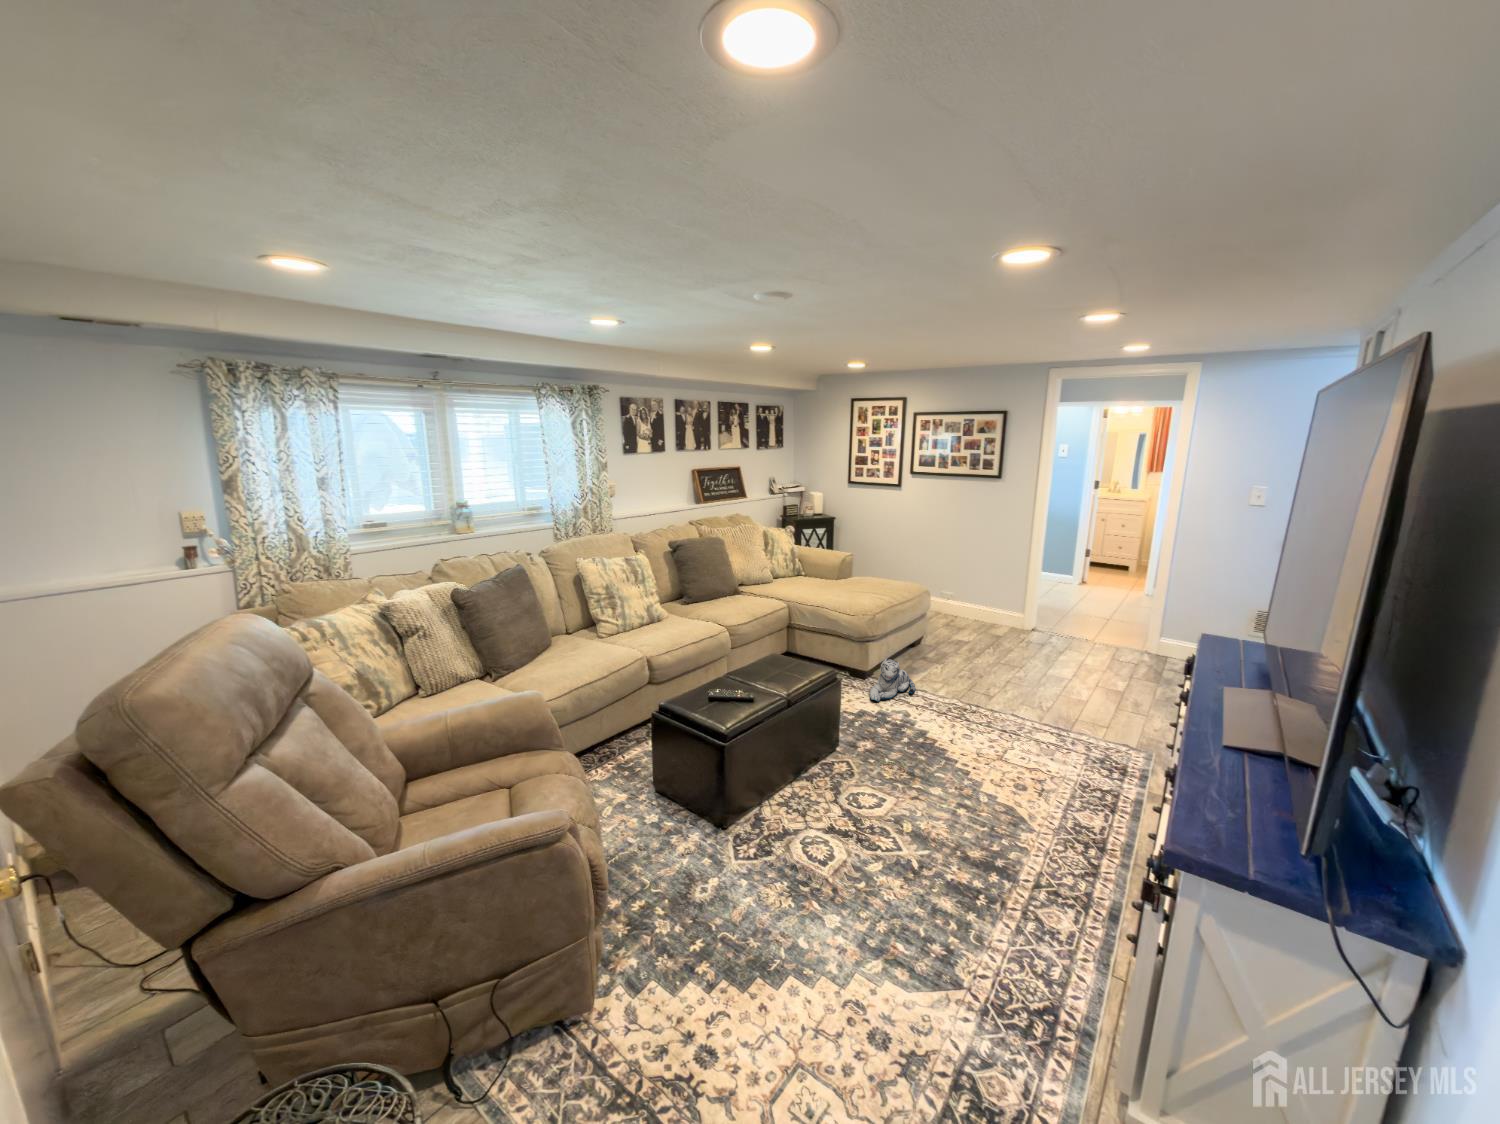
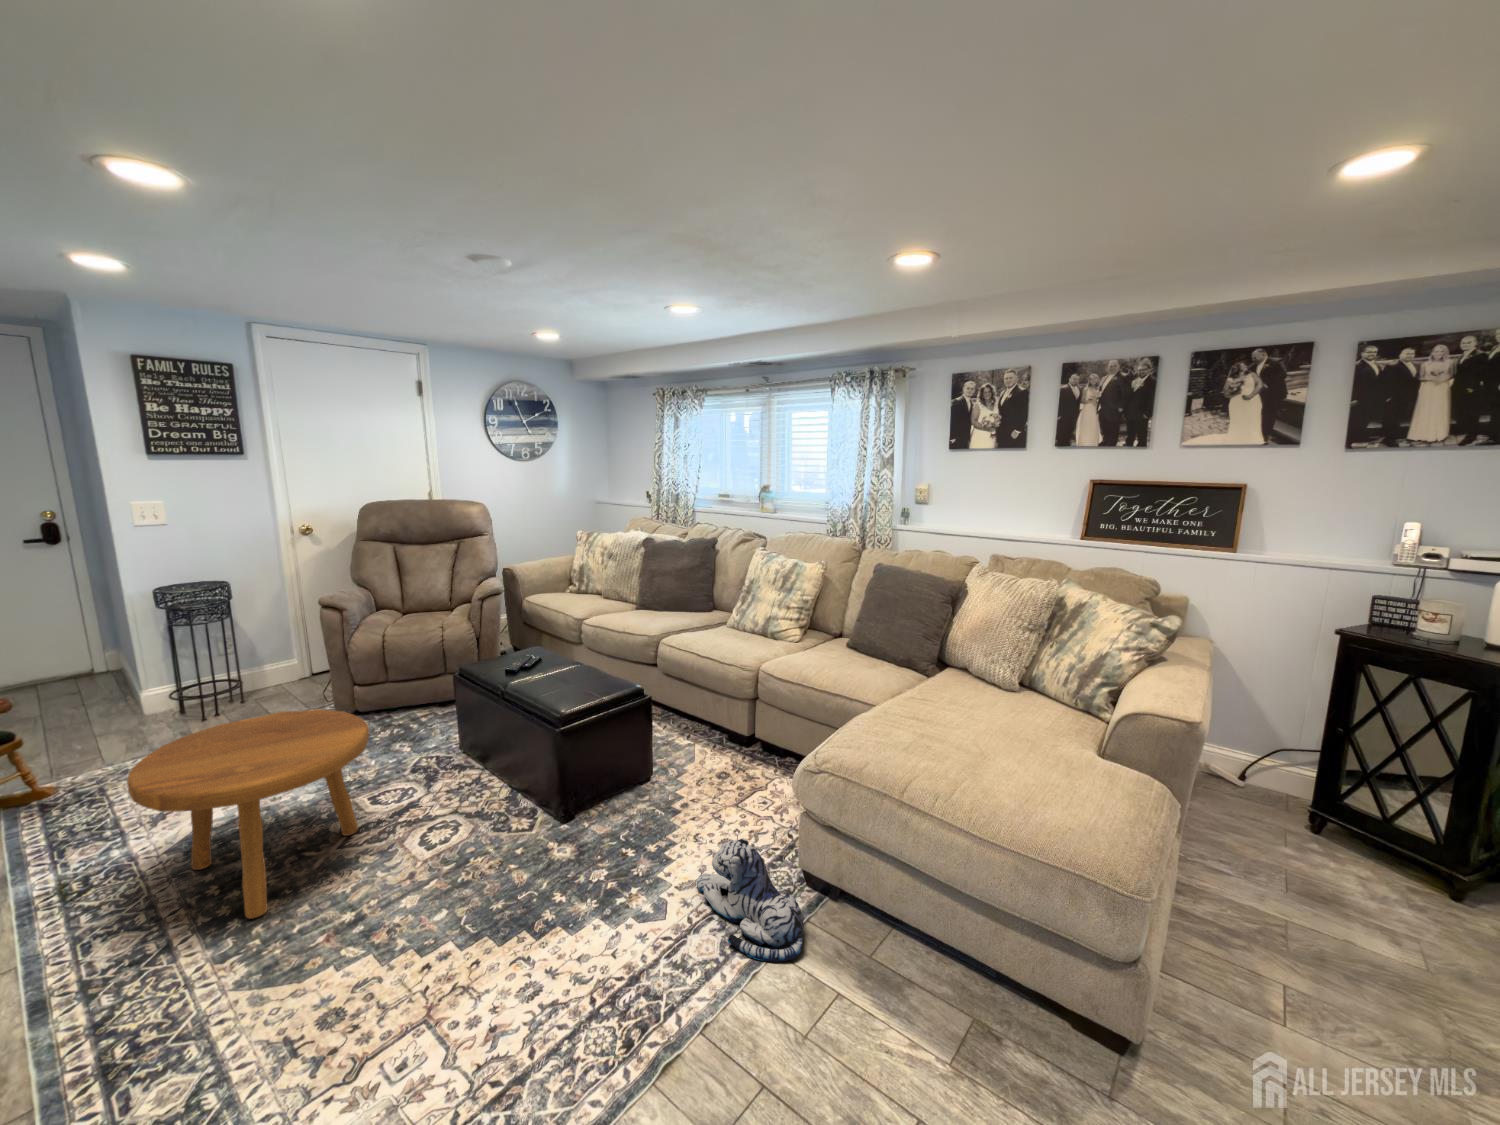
footstool: none [857,730,1044,944] -> present [127,709,369,919]

